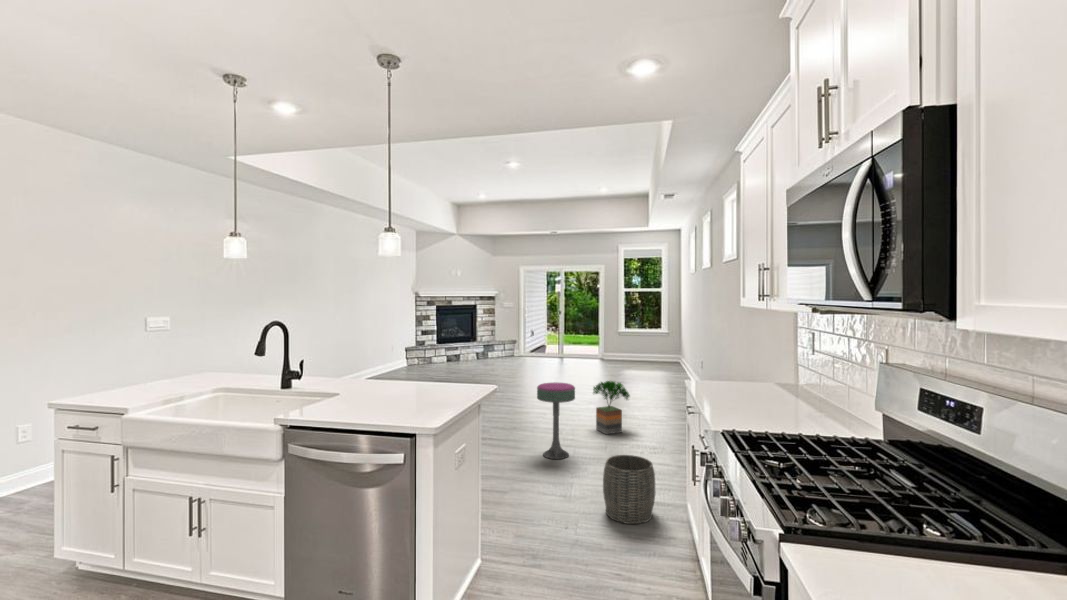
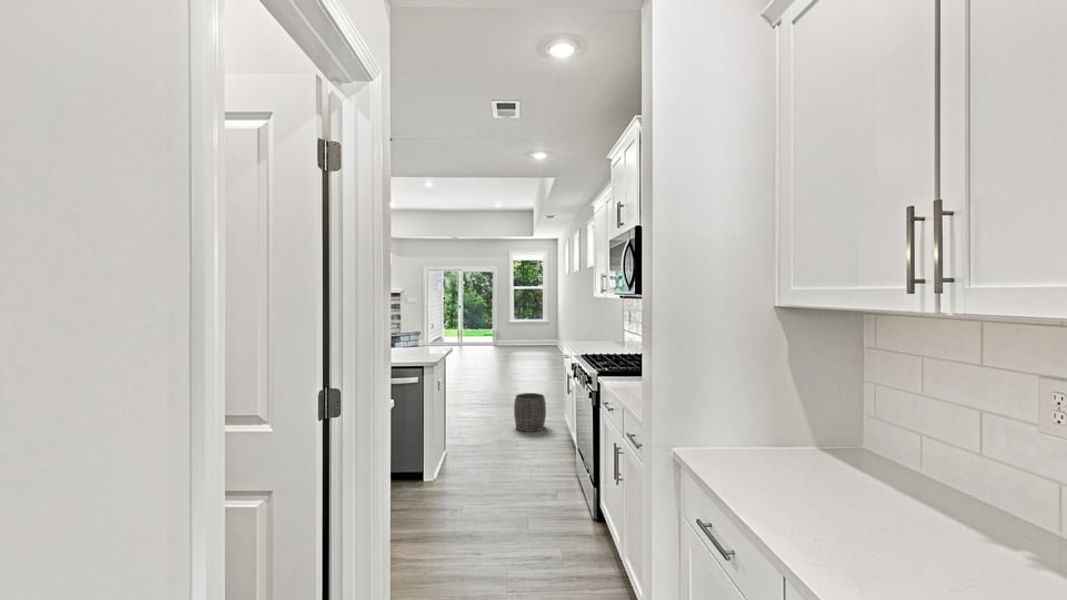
potted tree: present [593,381,630,434] -> none [498,354,526,393]
bar stool: present [537,382,575,459] -> none [462,355,489,407]

